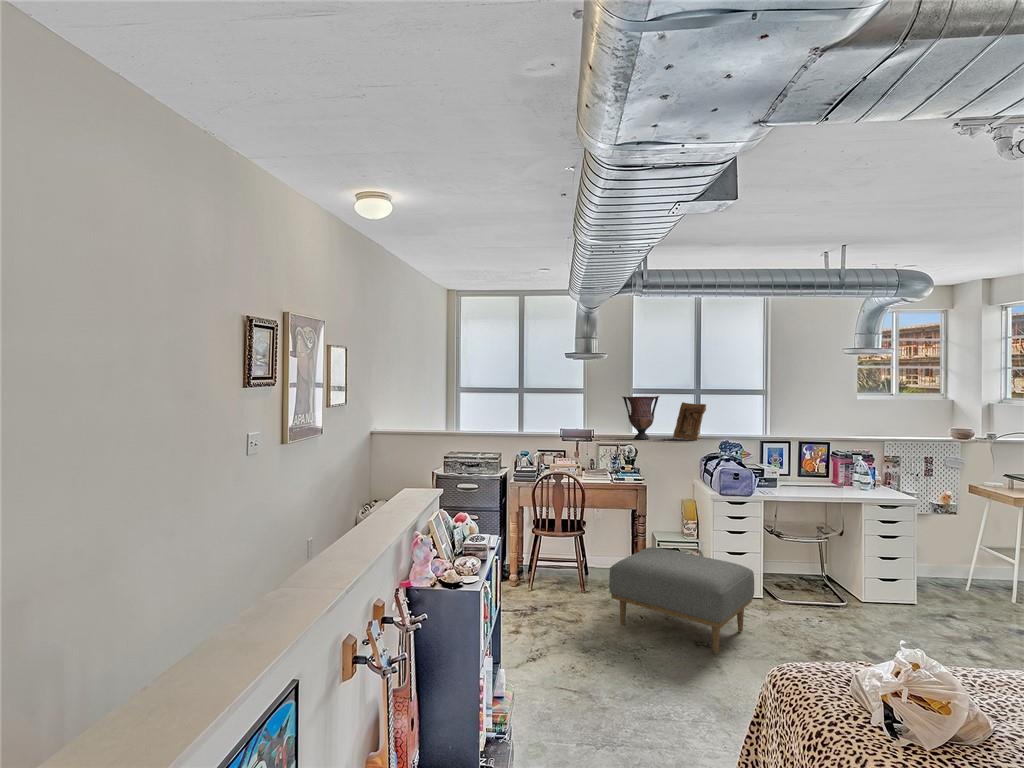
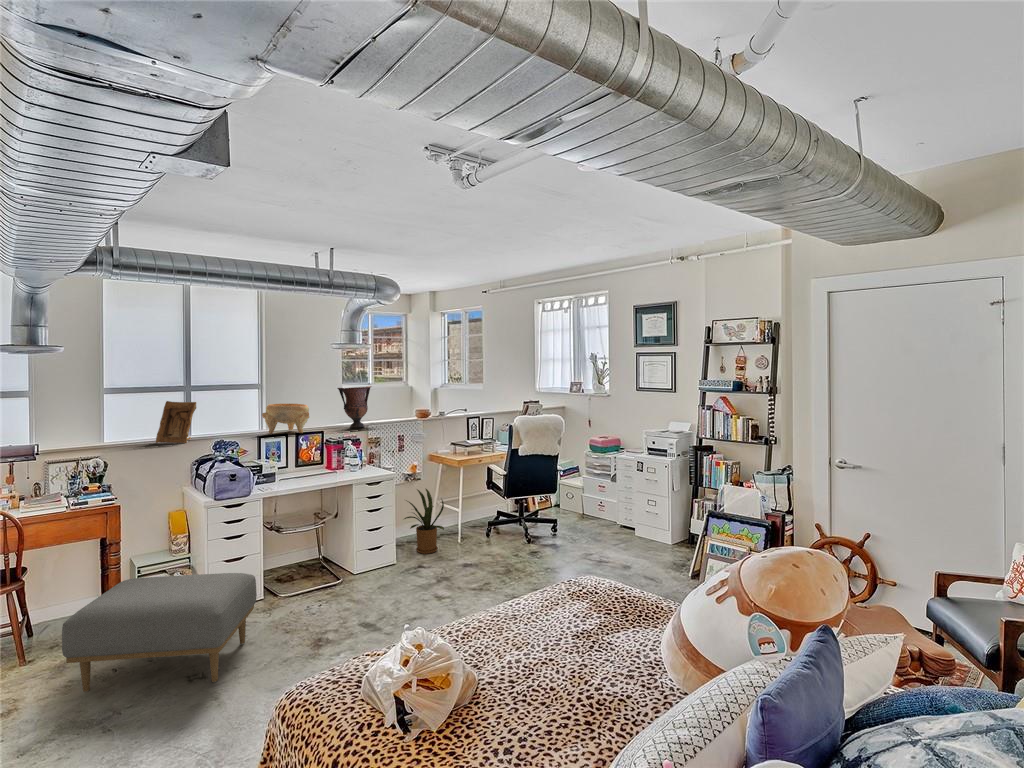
vase: present [622,396,660,439] -> present [338,386,371,428]
decorative bowl: none [765,410,814,441] -> present [262,403,309,434]
house plant: none [927,523,991,607] -> present [404,489,444,554]

